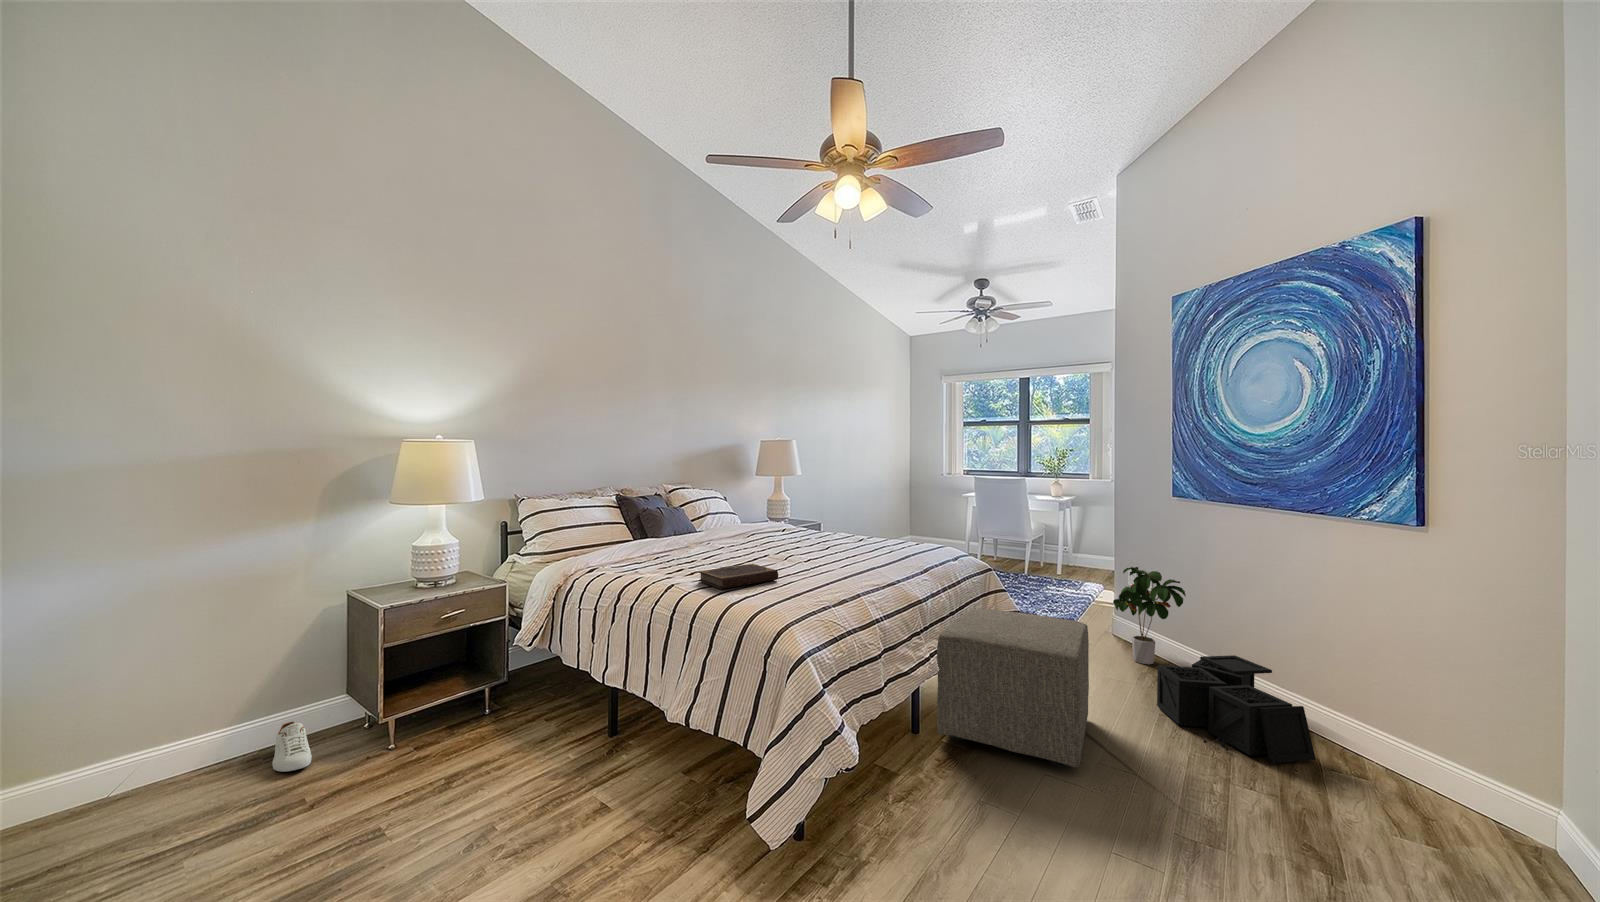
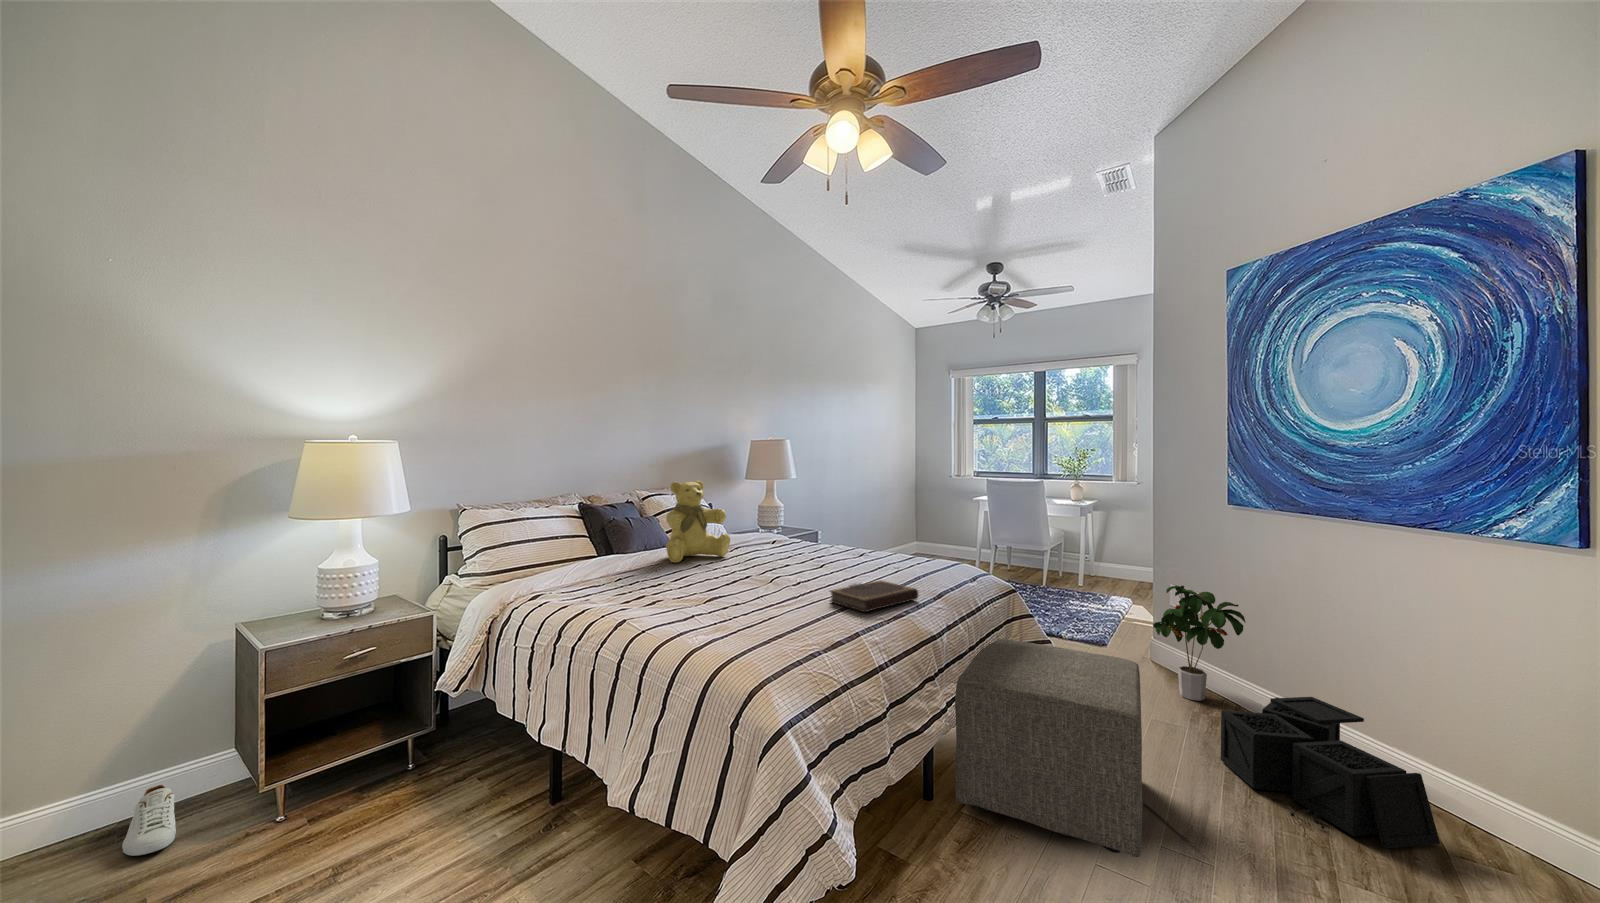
teddy bear: none [694,476,748,546] -> present [666,481,730,562]
notebook: present [699,564,778,589] -> present [830,580,918,612]

